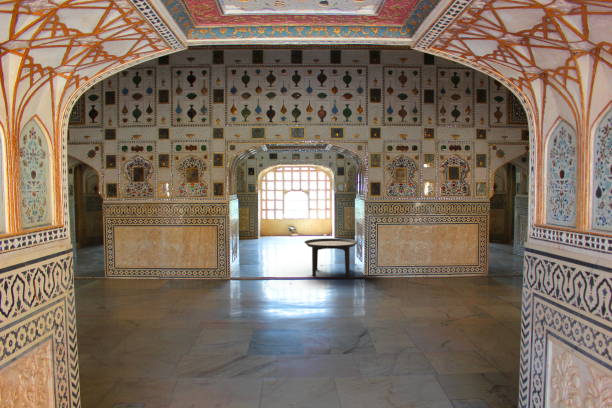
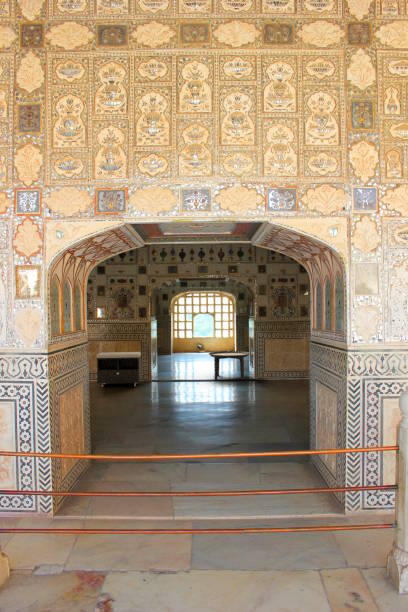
storage bench: none [156,241,217,287] -> present [97,352,141,386]

